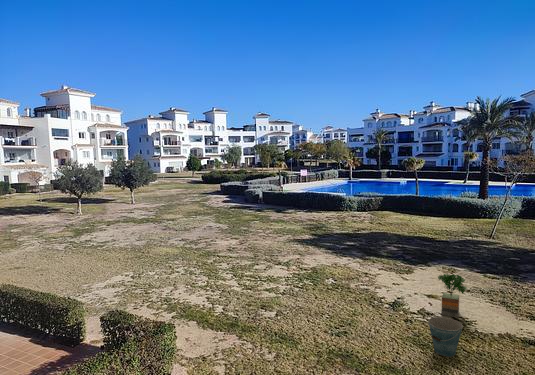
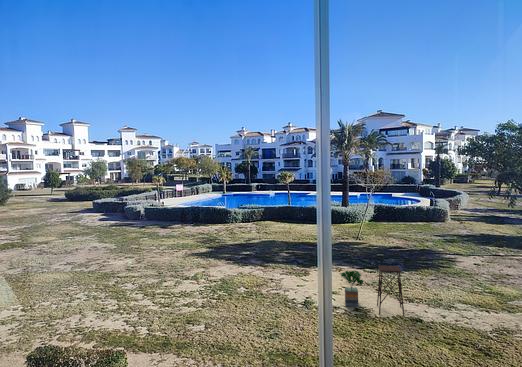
side table: none [482,272,518,338] -> present [377,266,404,316]
bucket: present [428,317,463,356] -> none [345,307,372,339]

